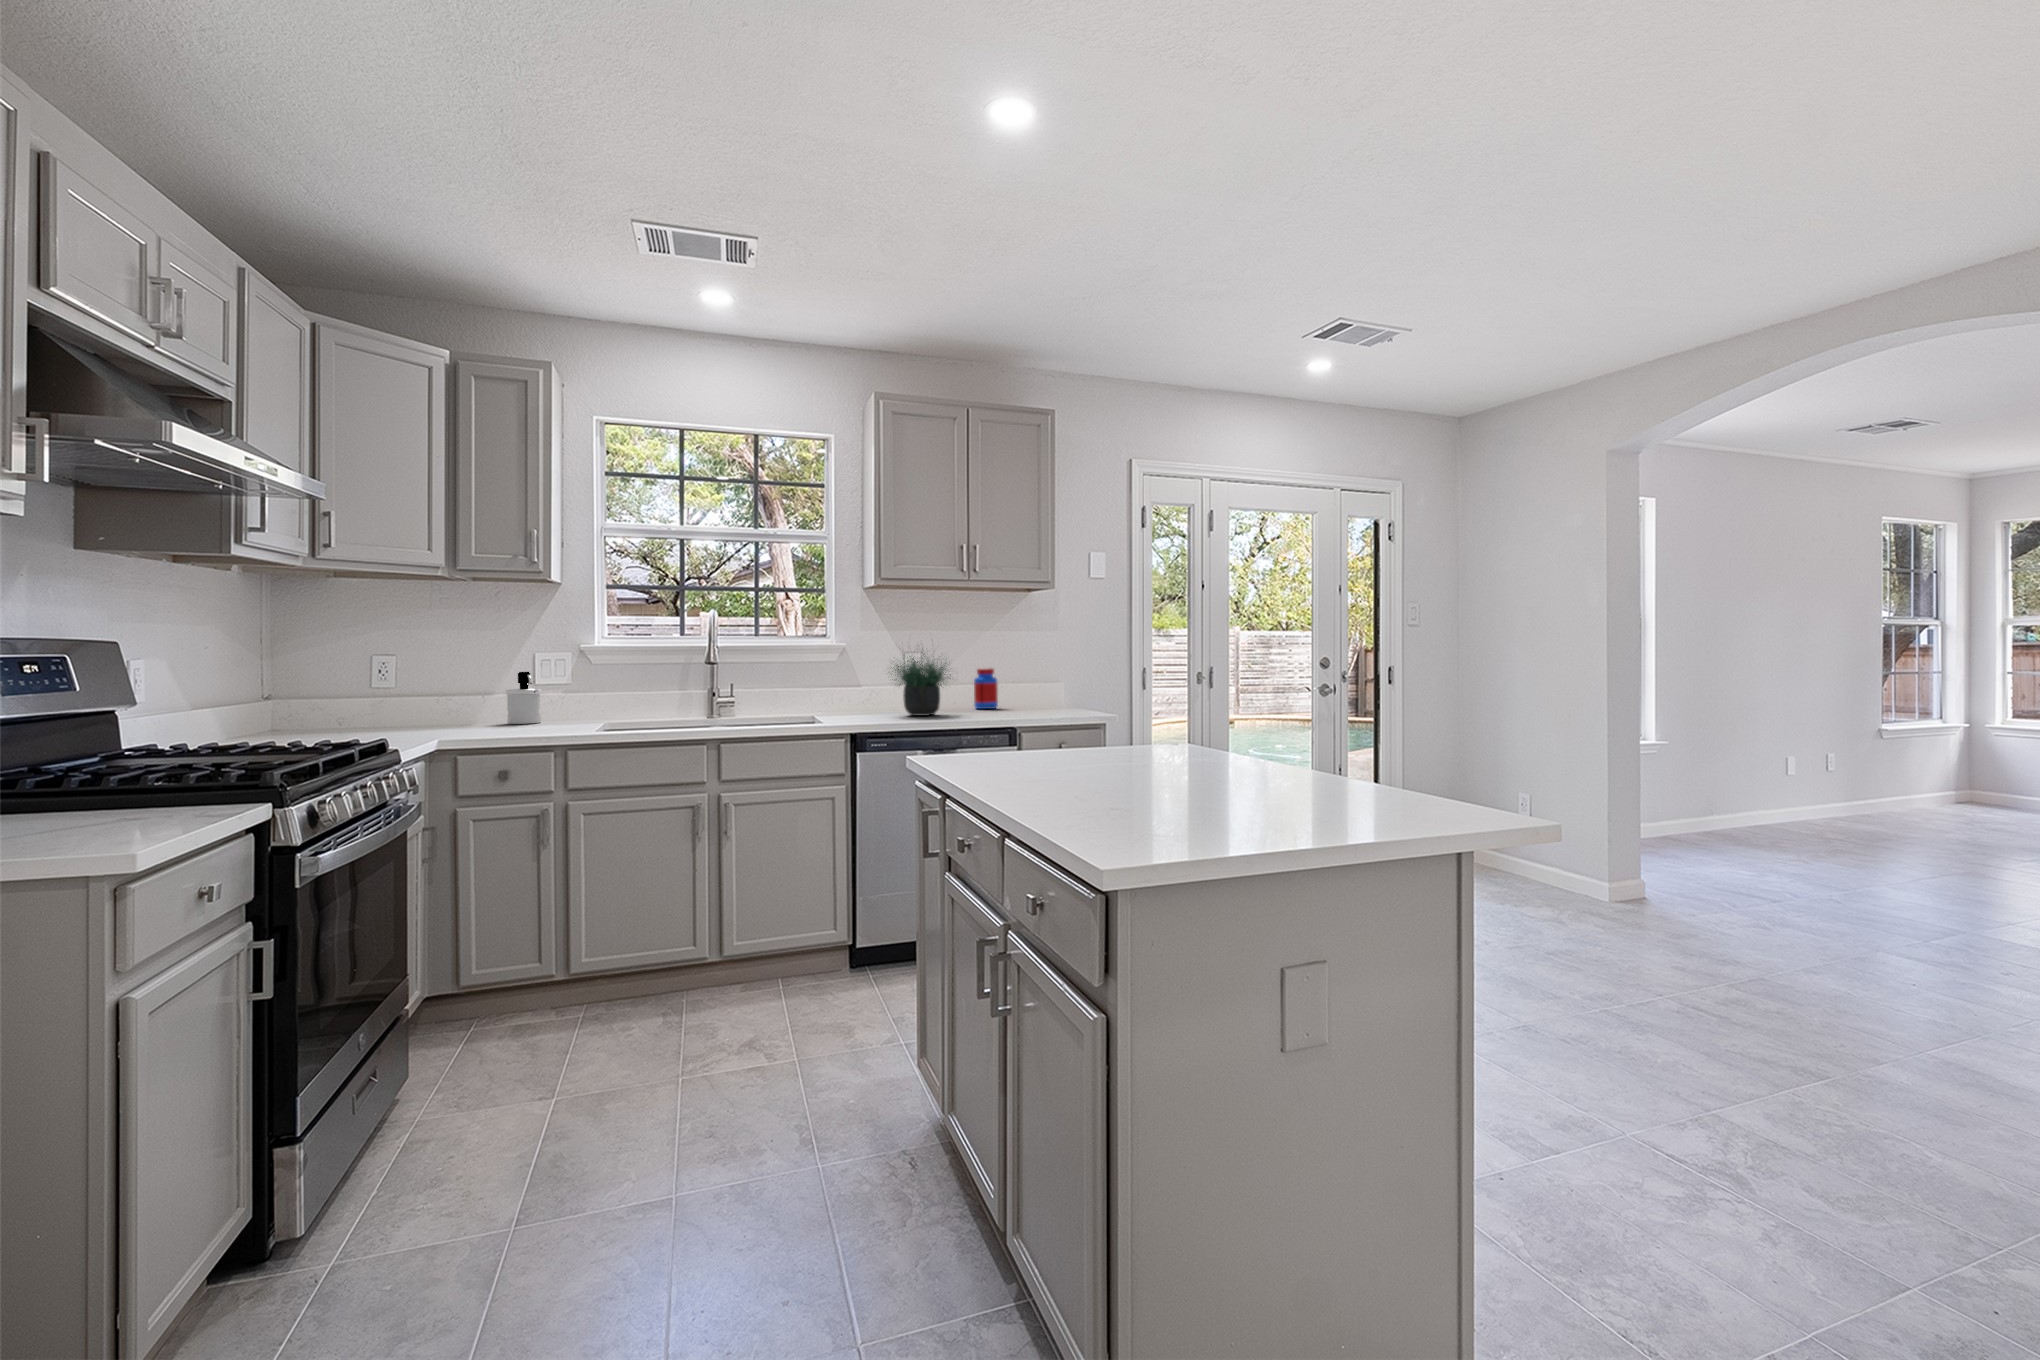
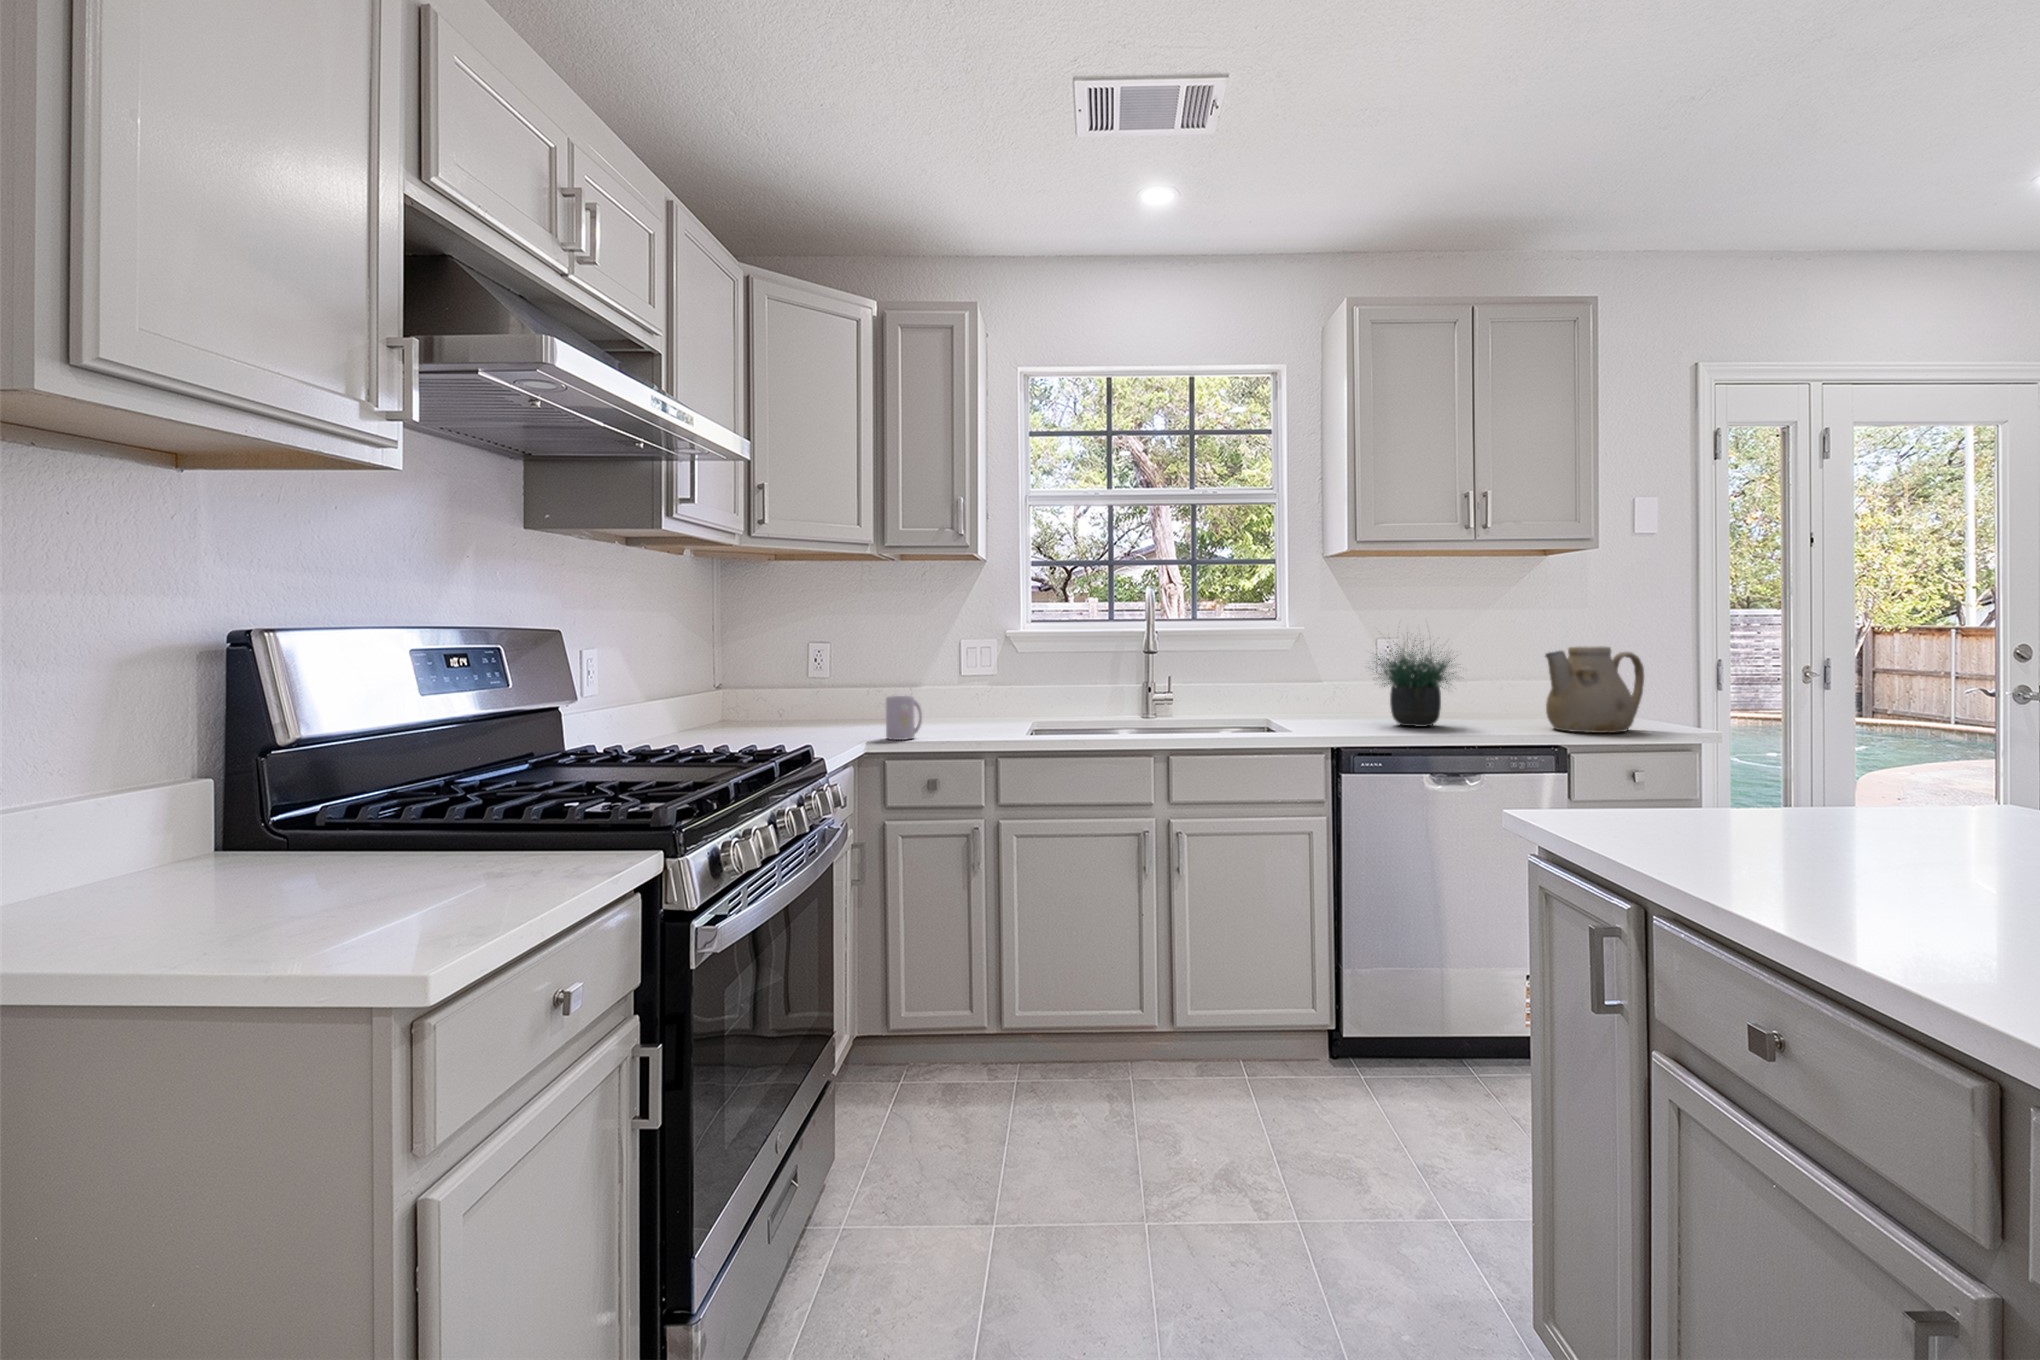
teapot: none [1009,655,1077,715] -> present [1545,647,1644,733]
jar: present [974,668,998,709] -> none [1477,664,1511,718]
soap dispenser: present [506,672,542,724] -> none [933,661,969,720]
mug: none [458,701,494,738] -> present [886,696,922,740]

